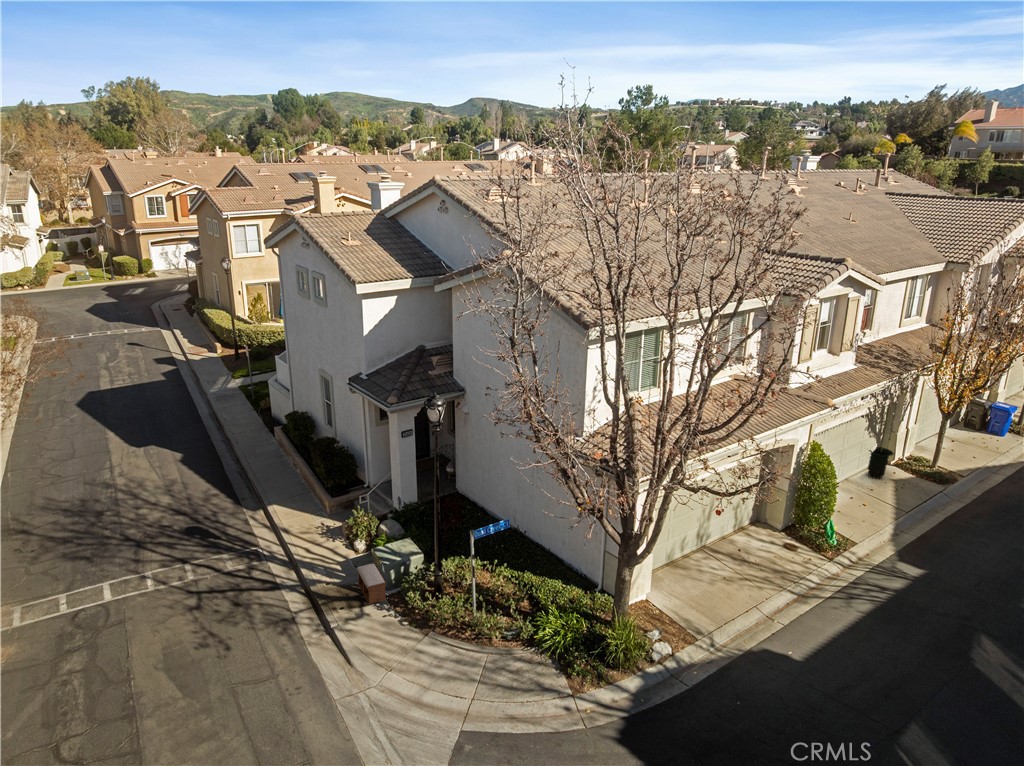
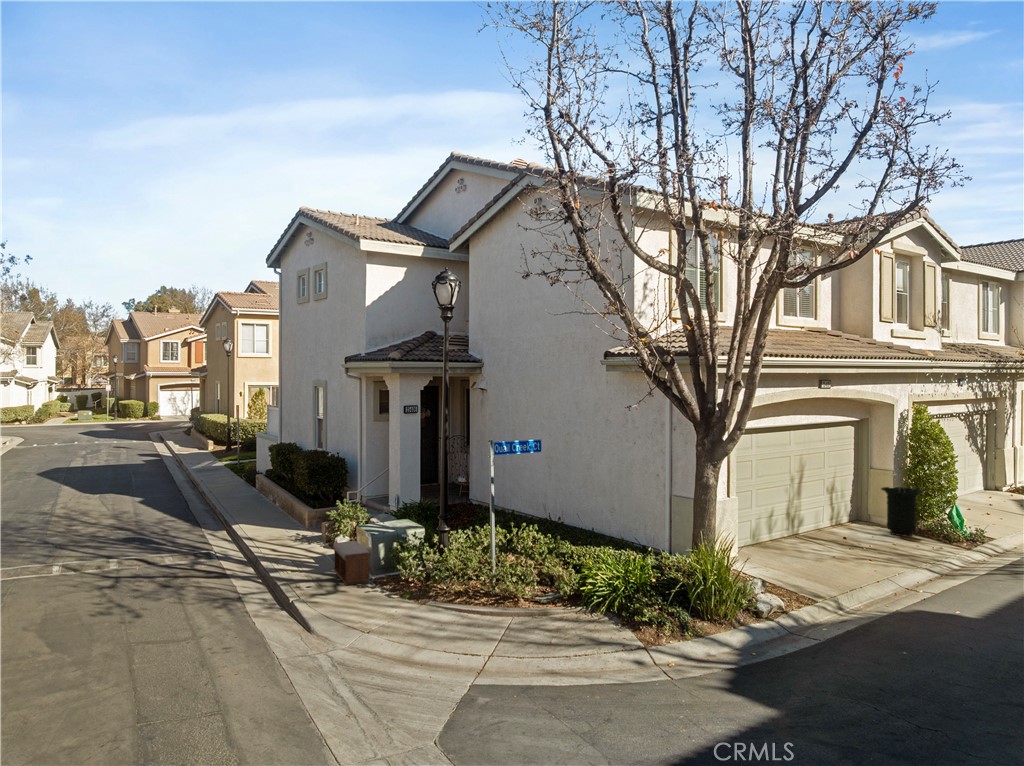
trash can: present [867,447,894,479] -> present [881,487,922,536]

